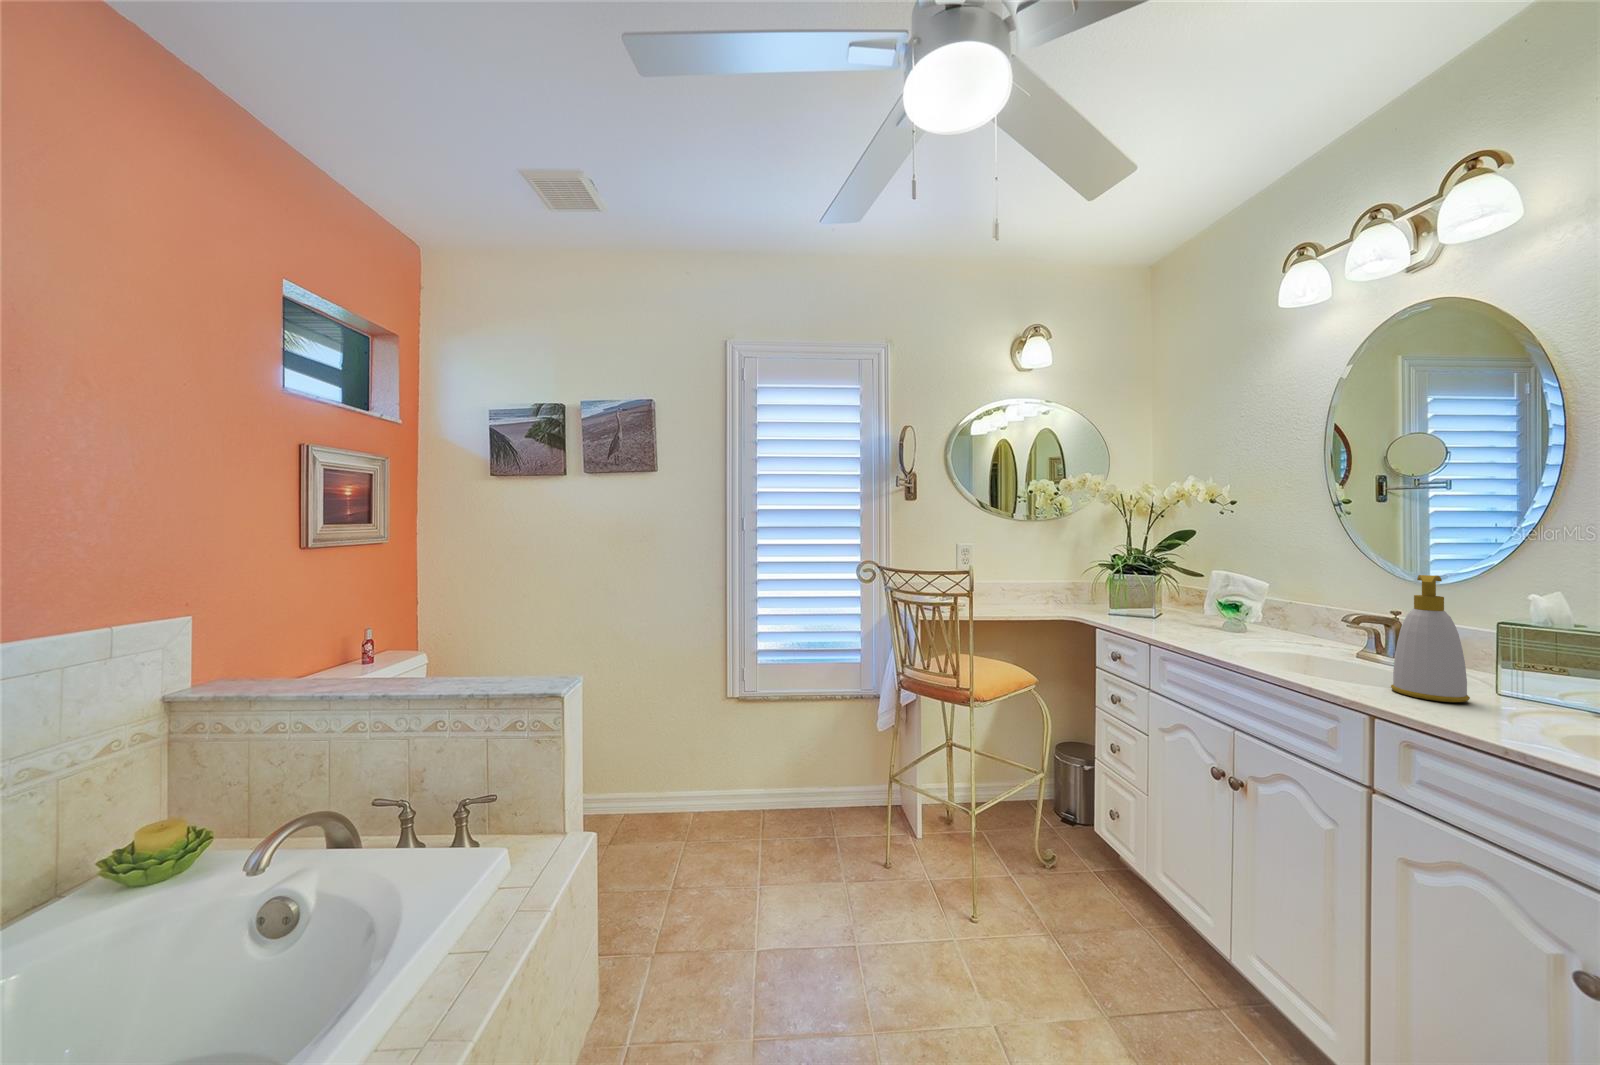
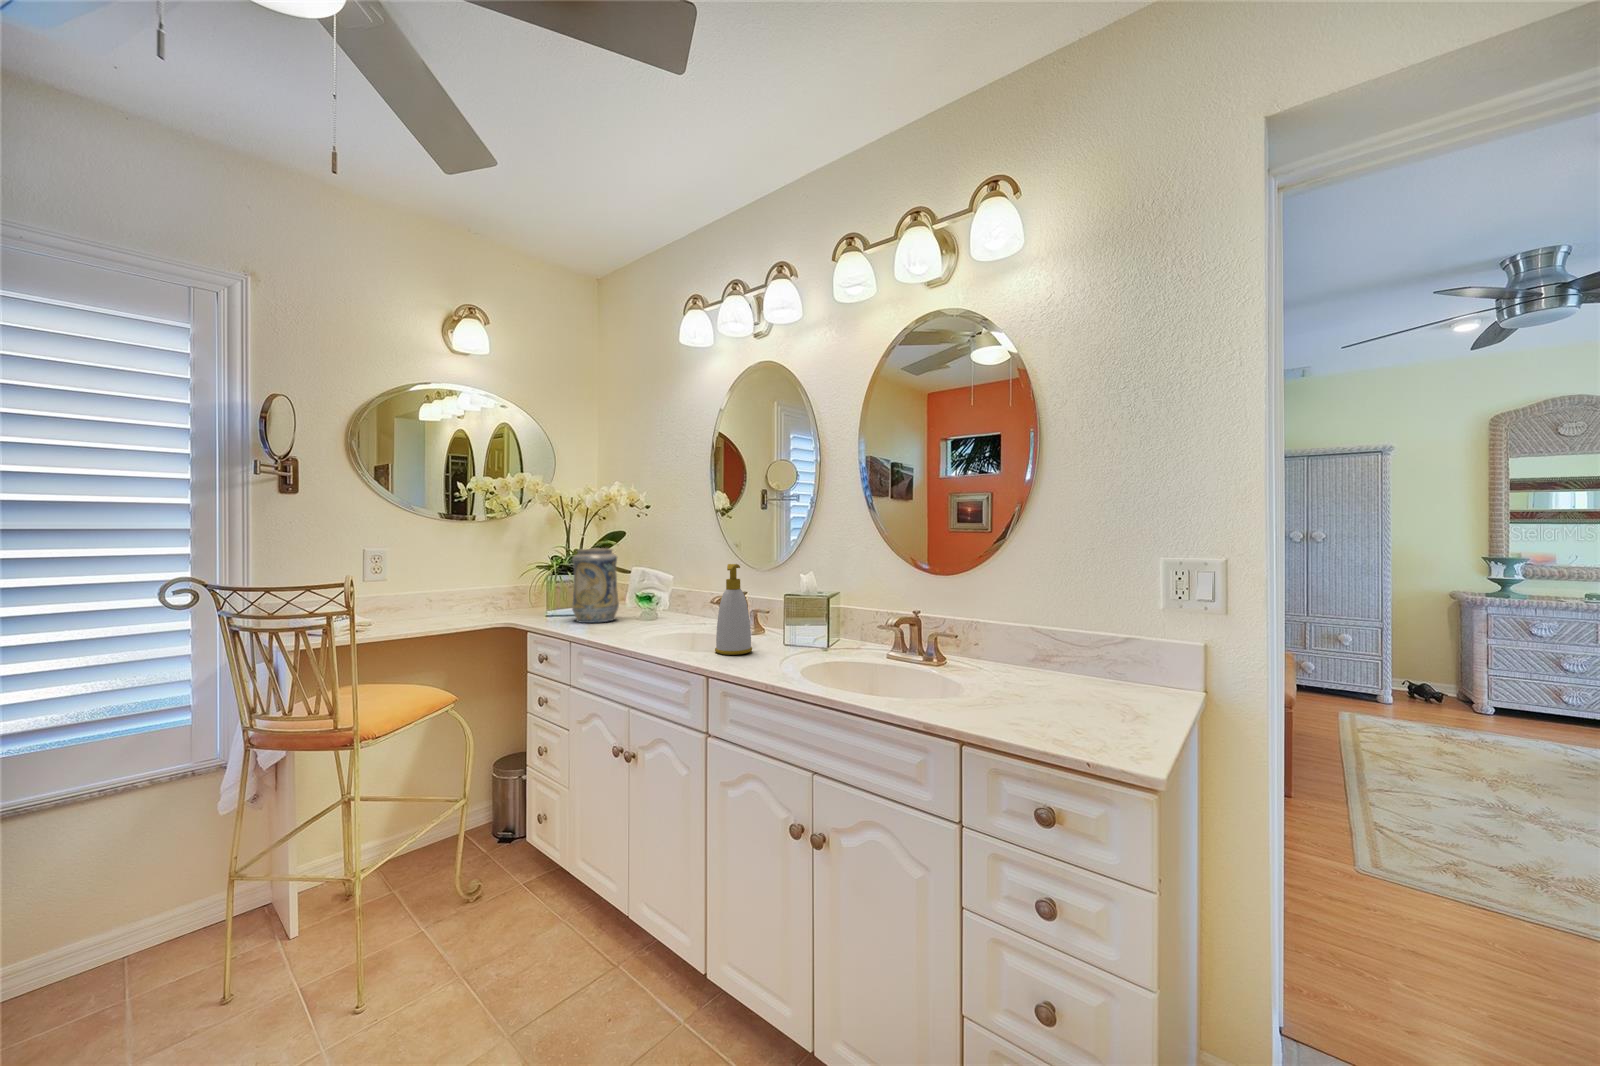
decorative vase: none [1142,548,1198,628] -> present [572,548,619,623]

